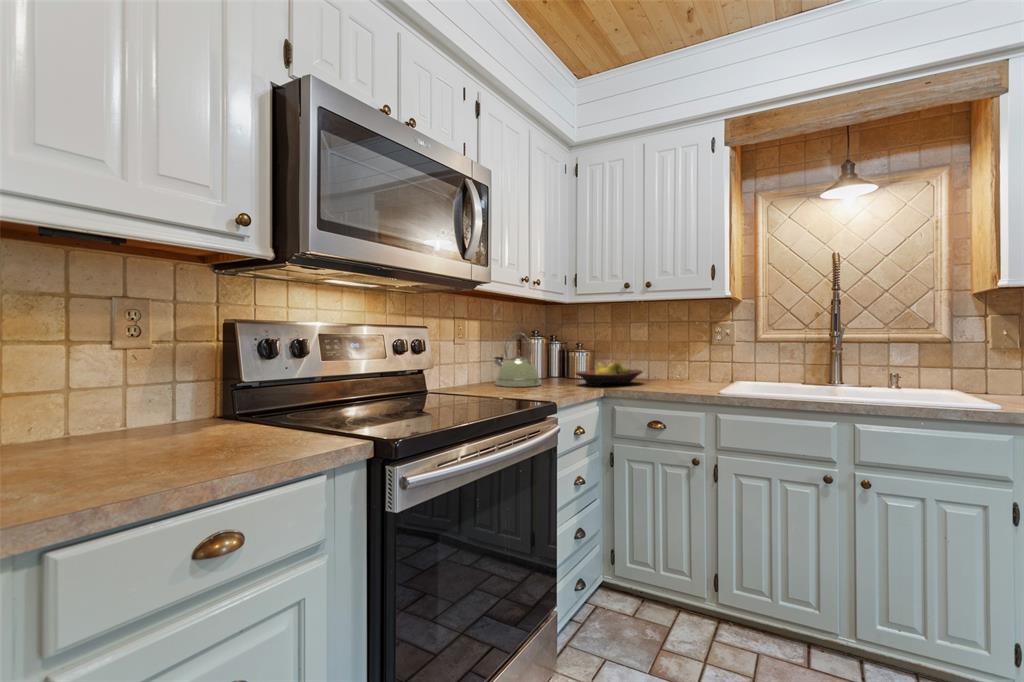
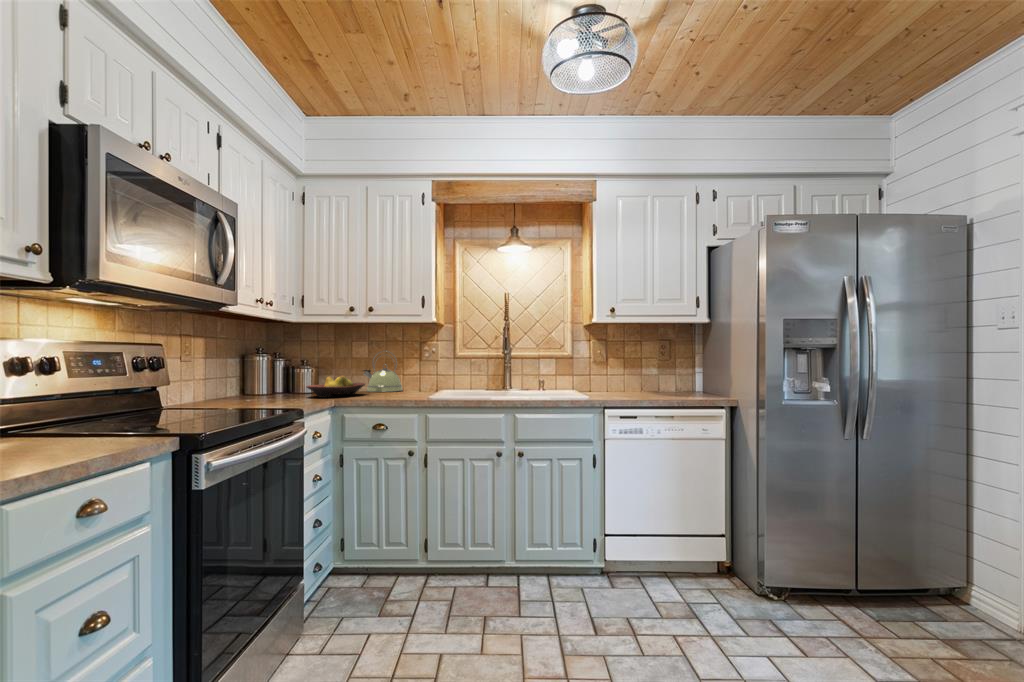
kettle: present [494,332,541,387] -> present [363,351,403,392]

